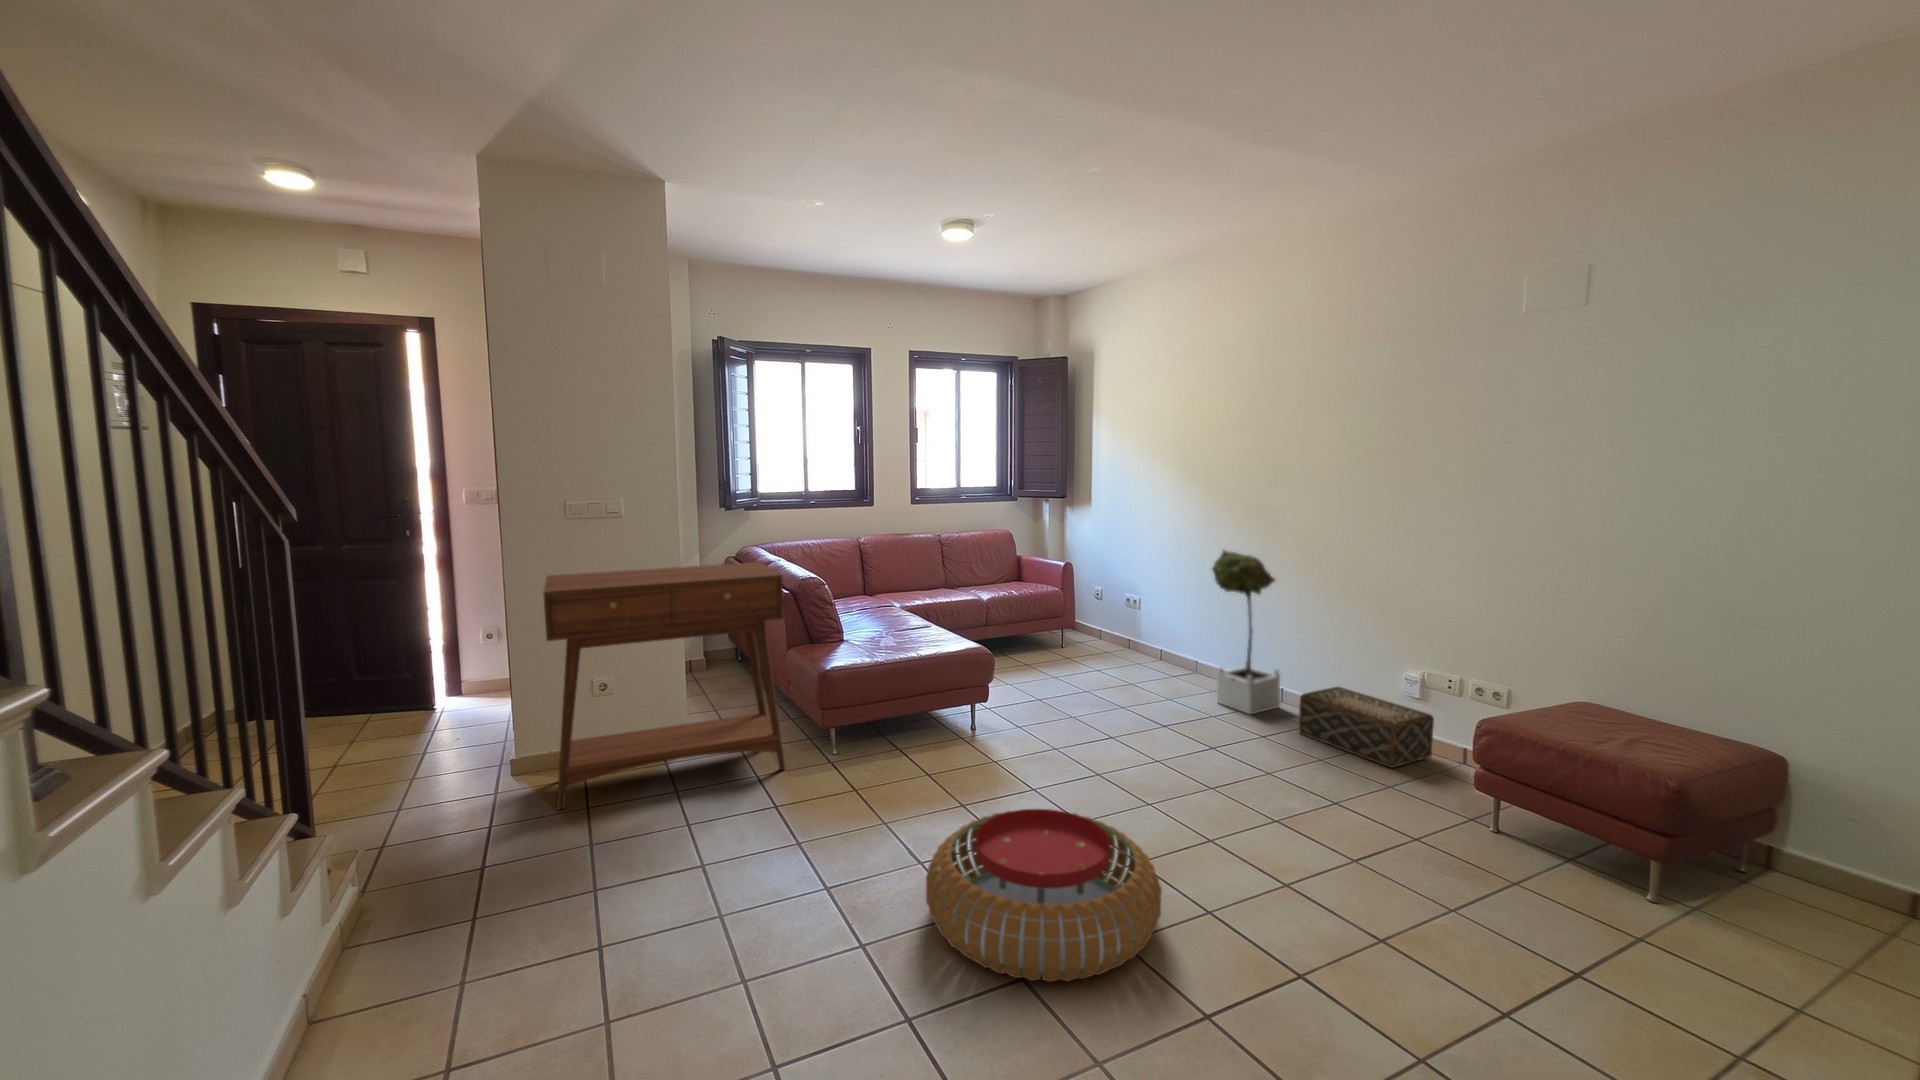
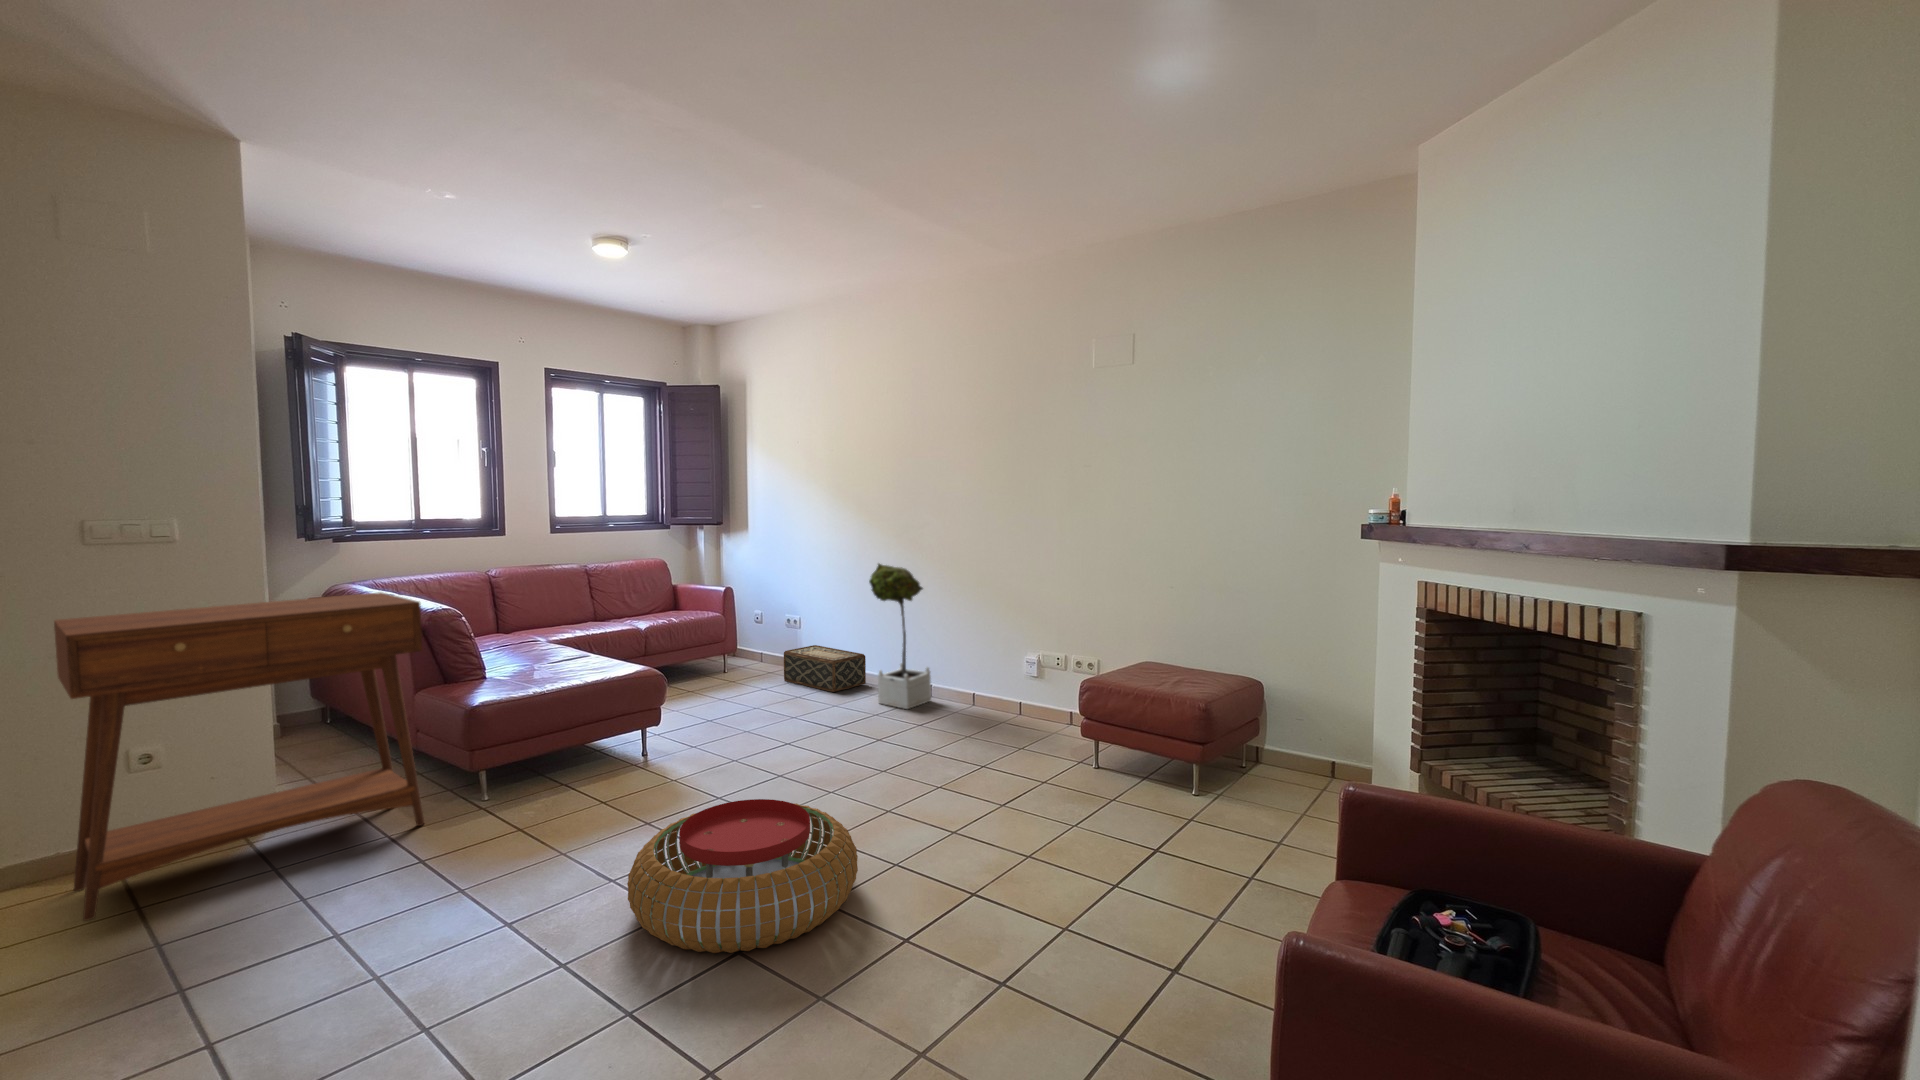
woven basket: present [1299,687,1434,768] -> present [784,645,866,692]

